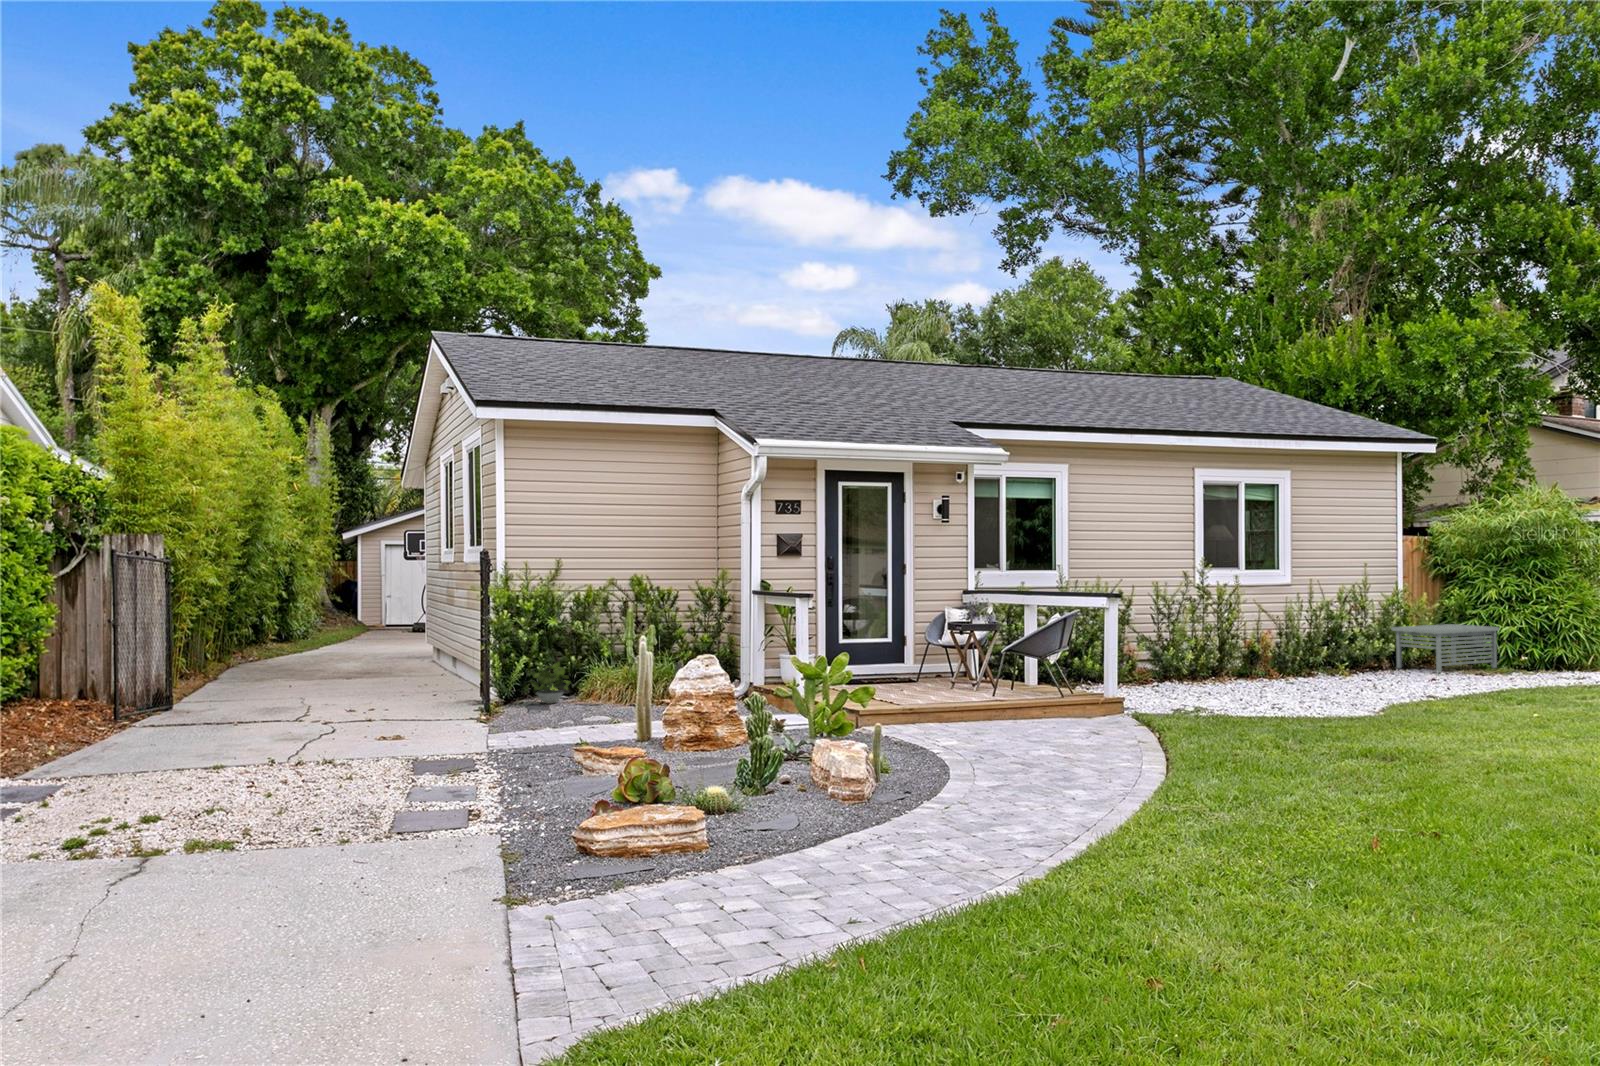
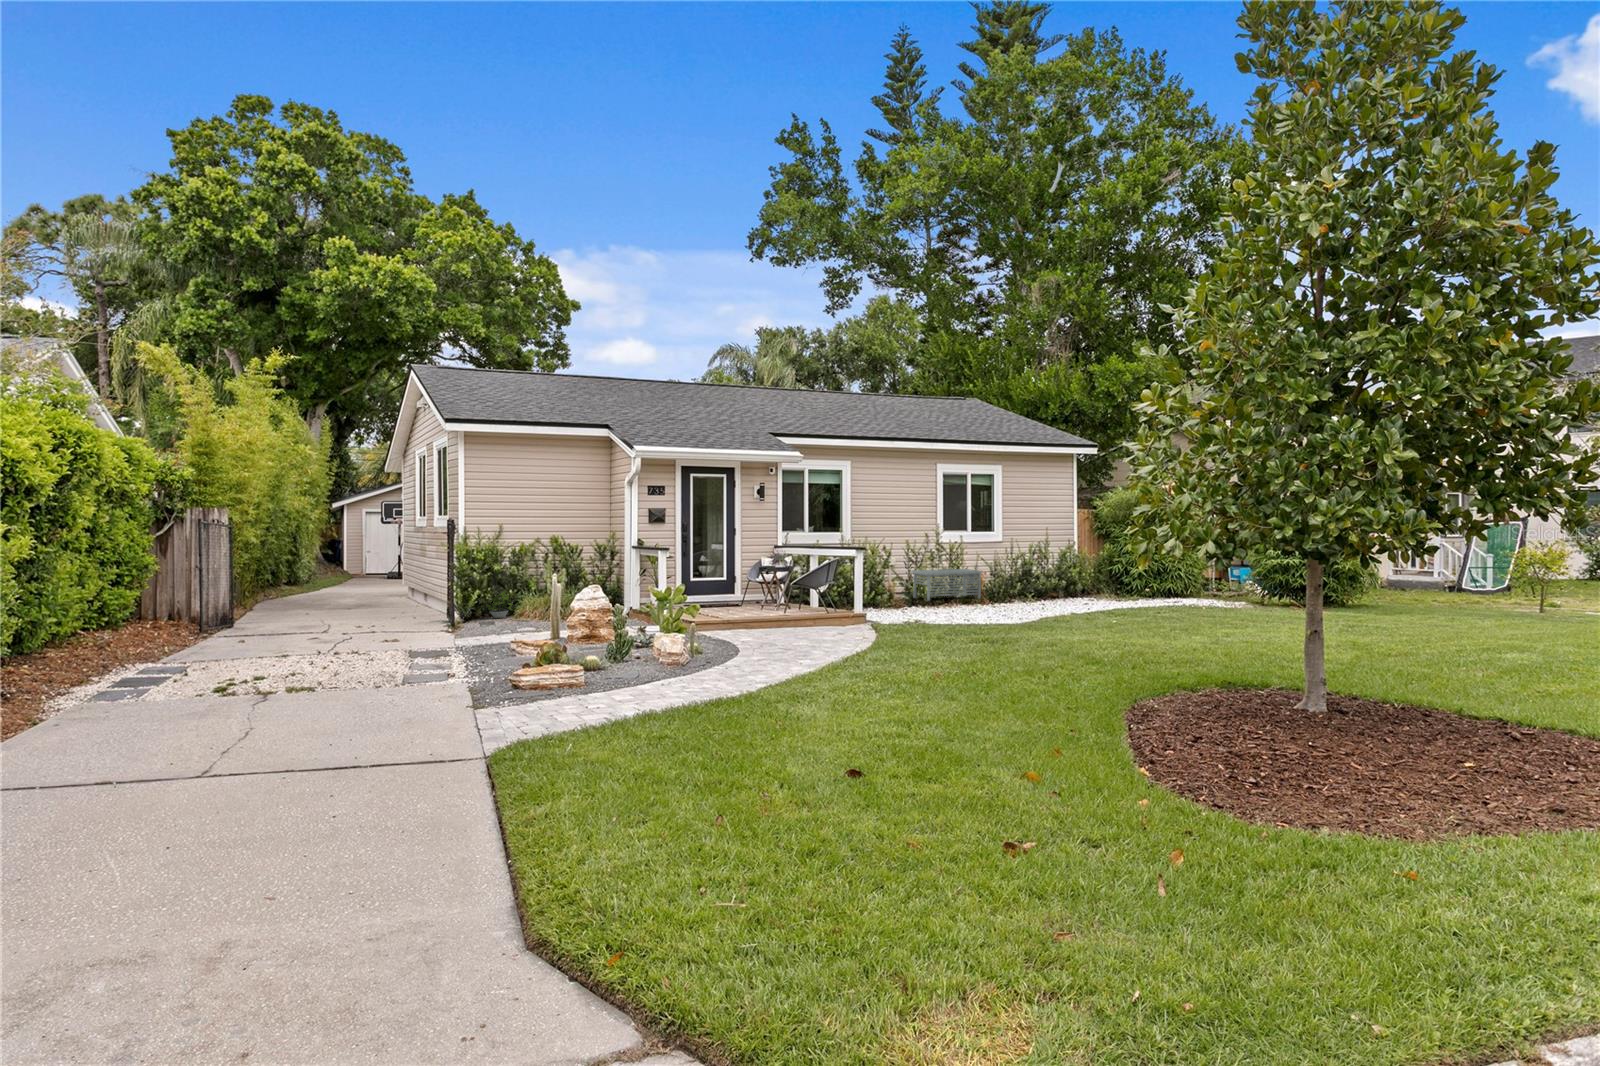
storage bench: present [1392,624,1499,673] -> present [911,569,982,601]

